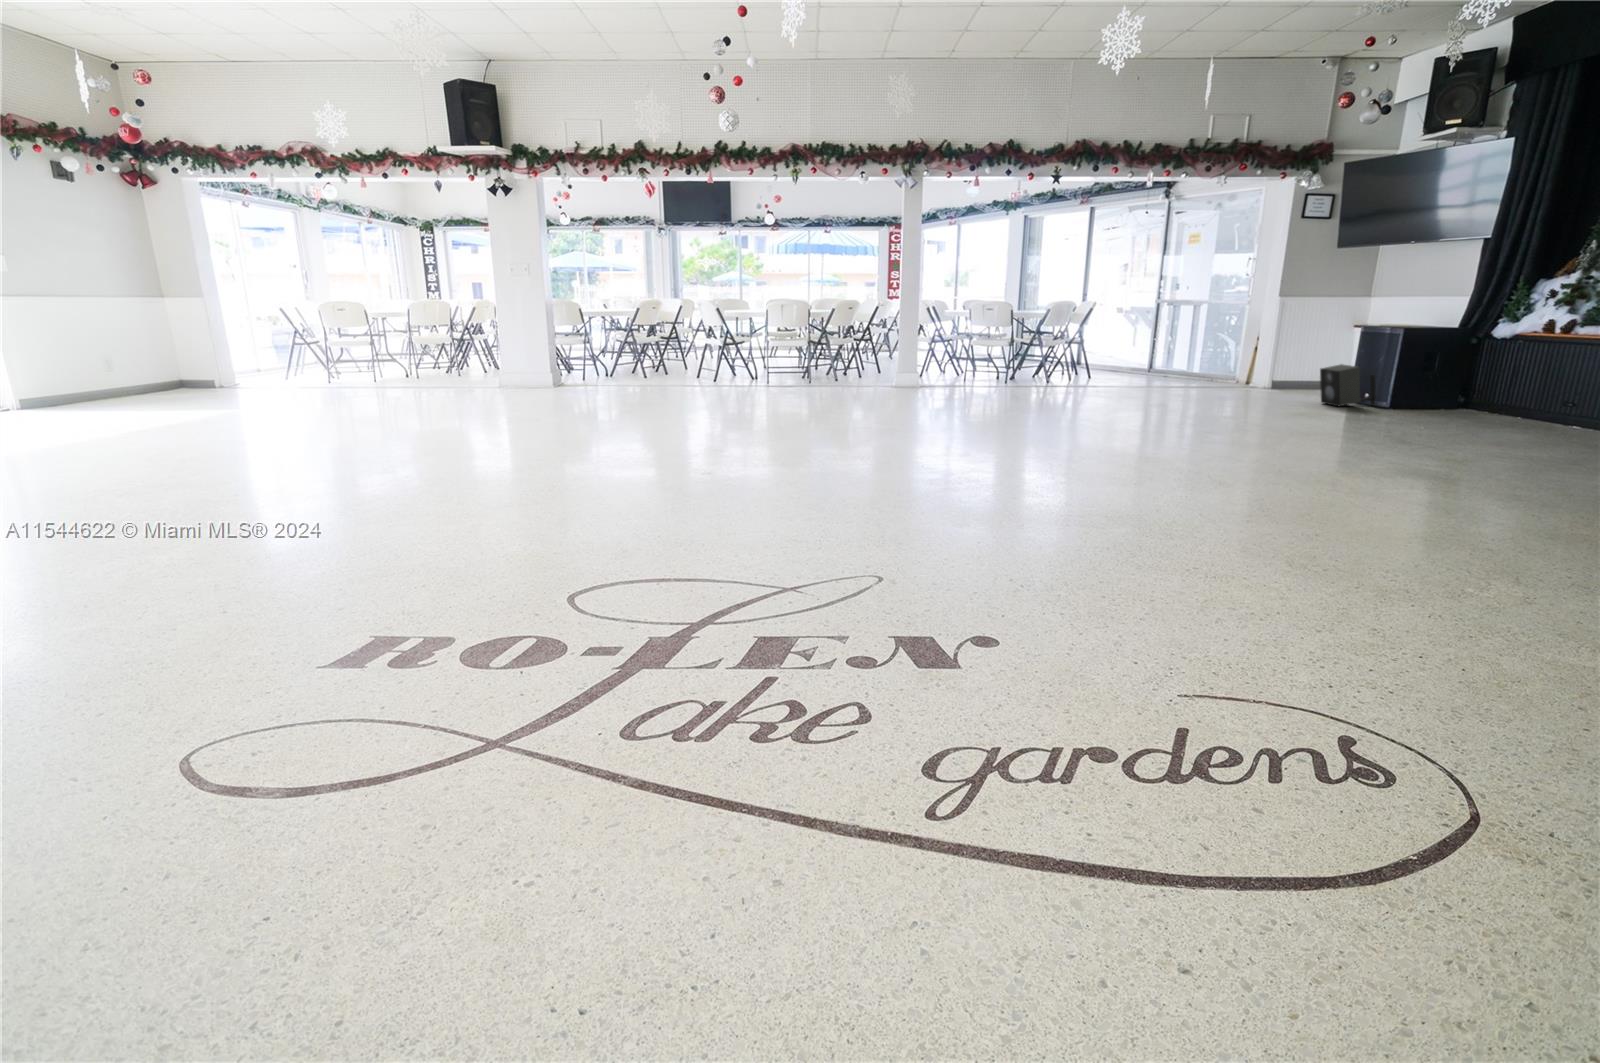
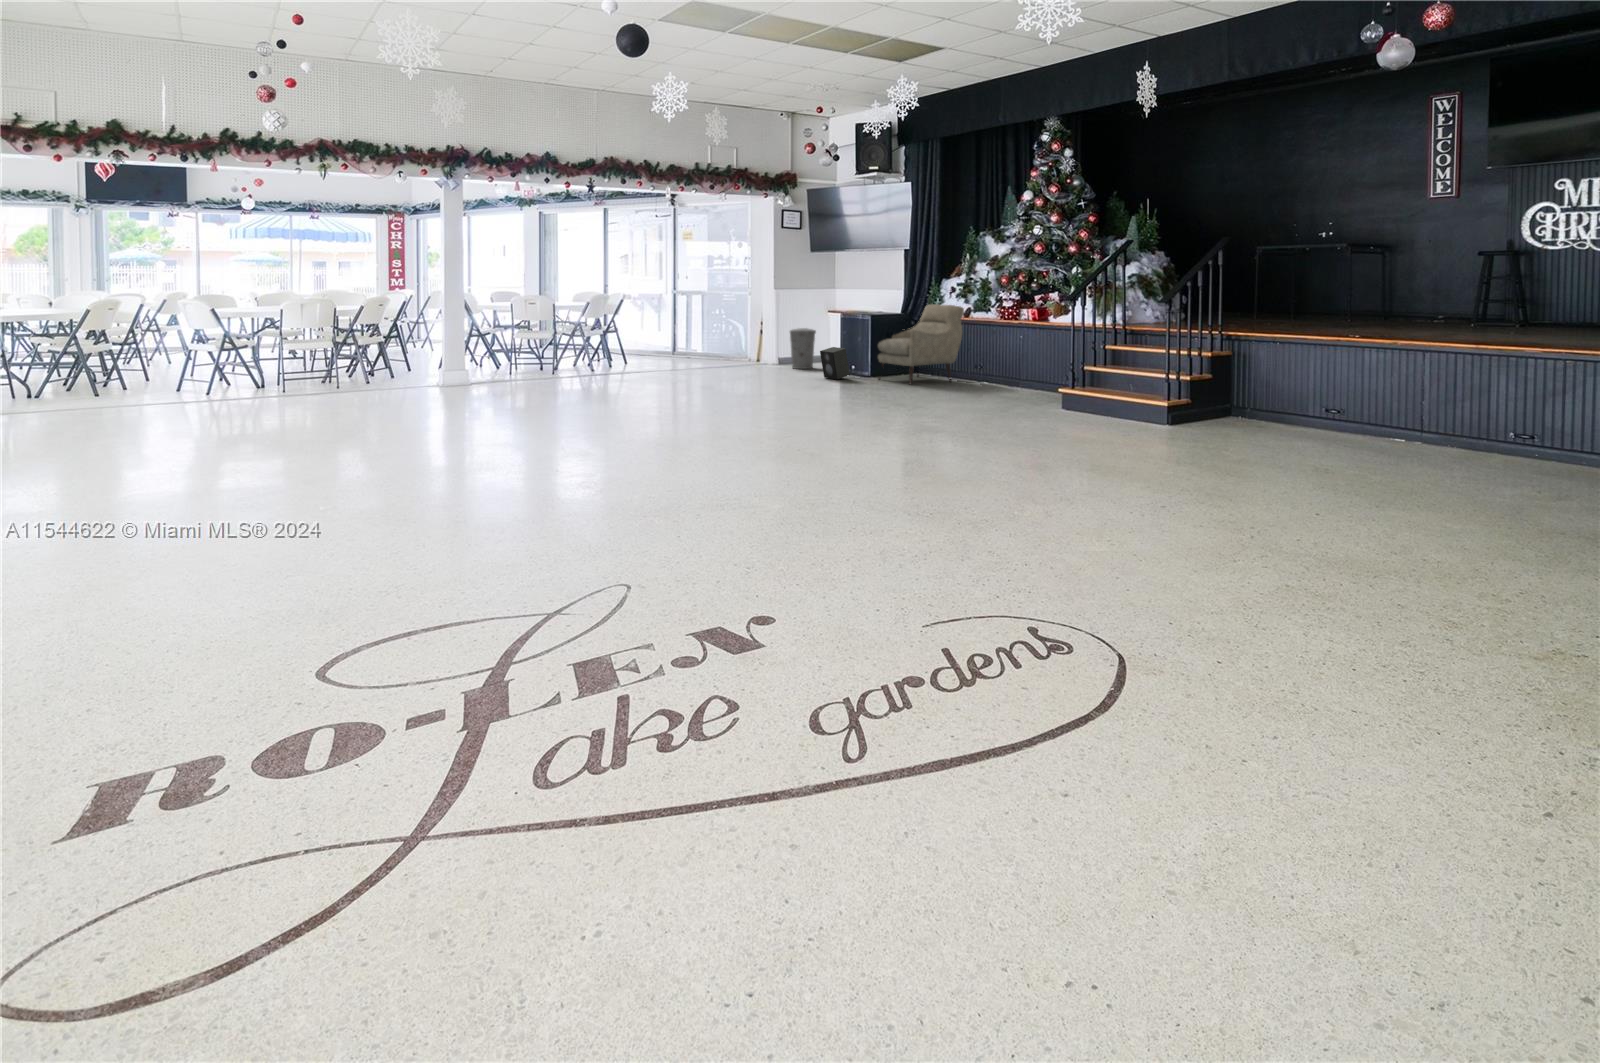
chair: none [1404,310,1578,422] -> present [878,304,964,384]
trash can: none [1282,340,1324,391] -> present [790,328,816,369]

